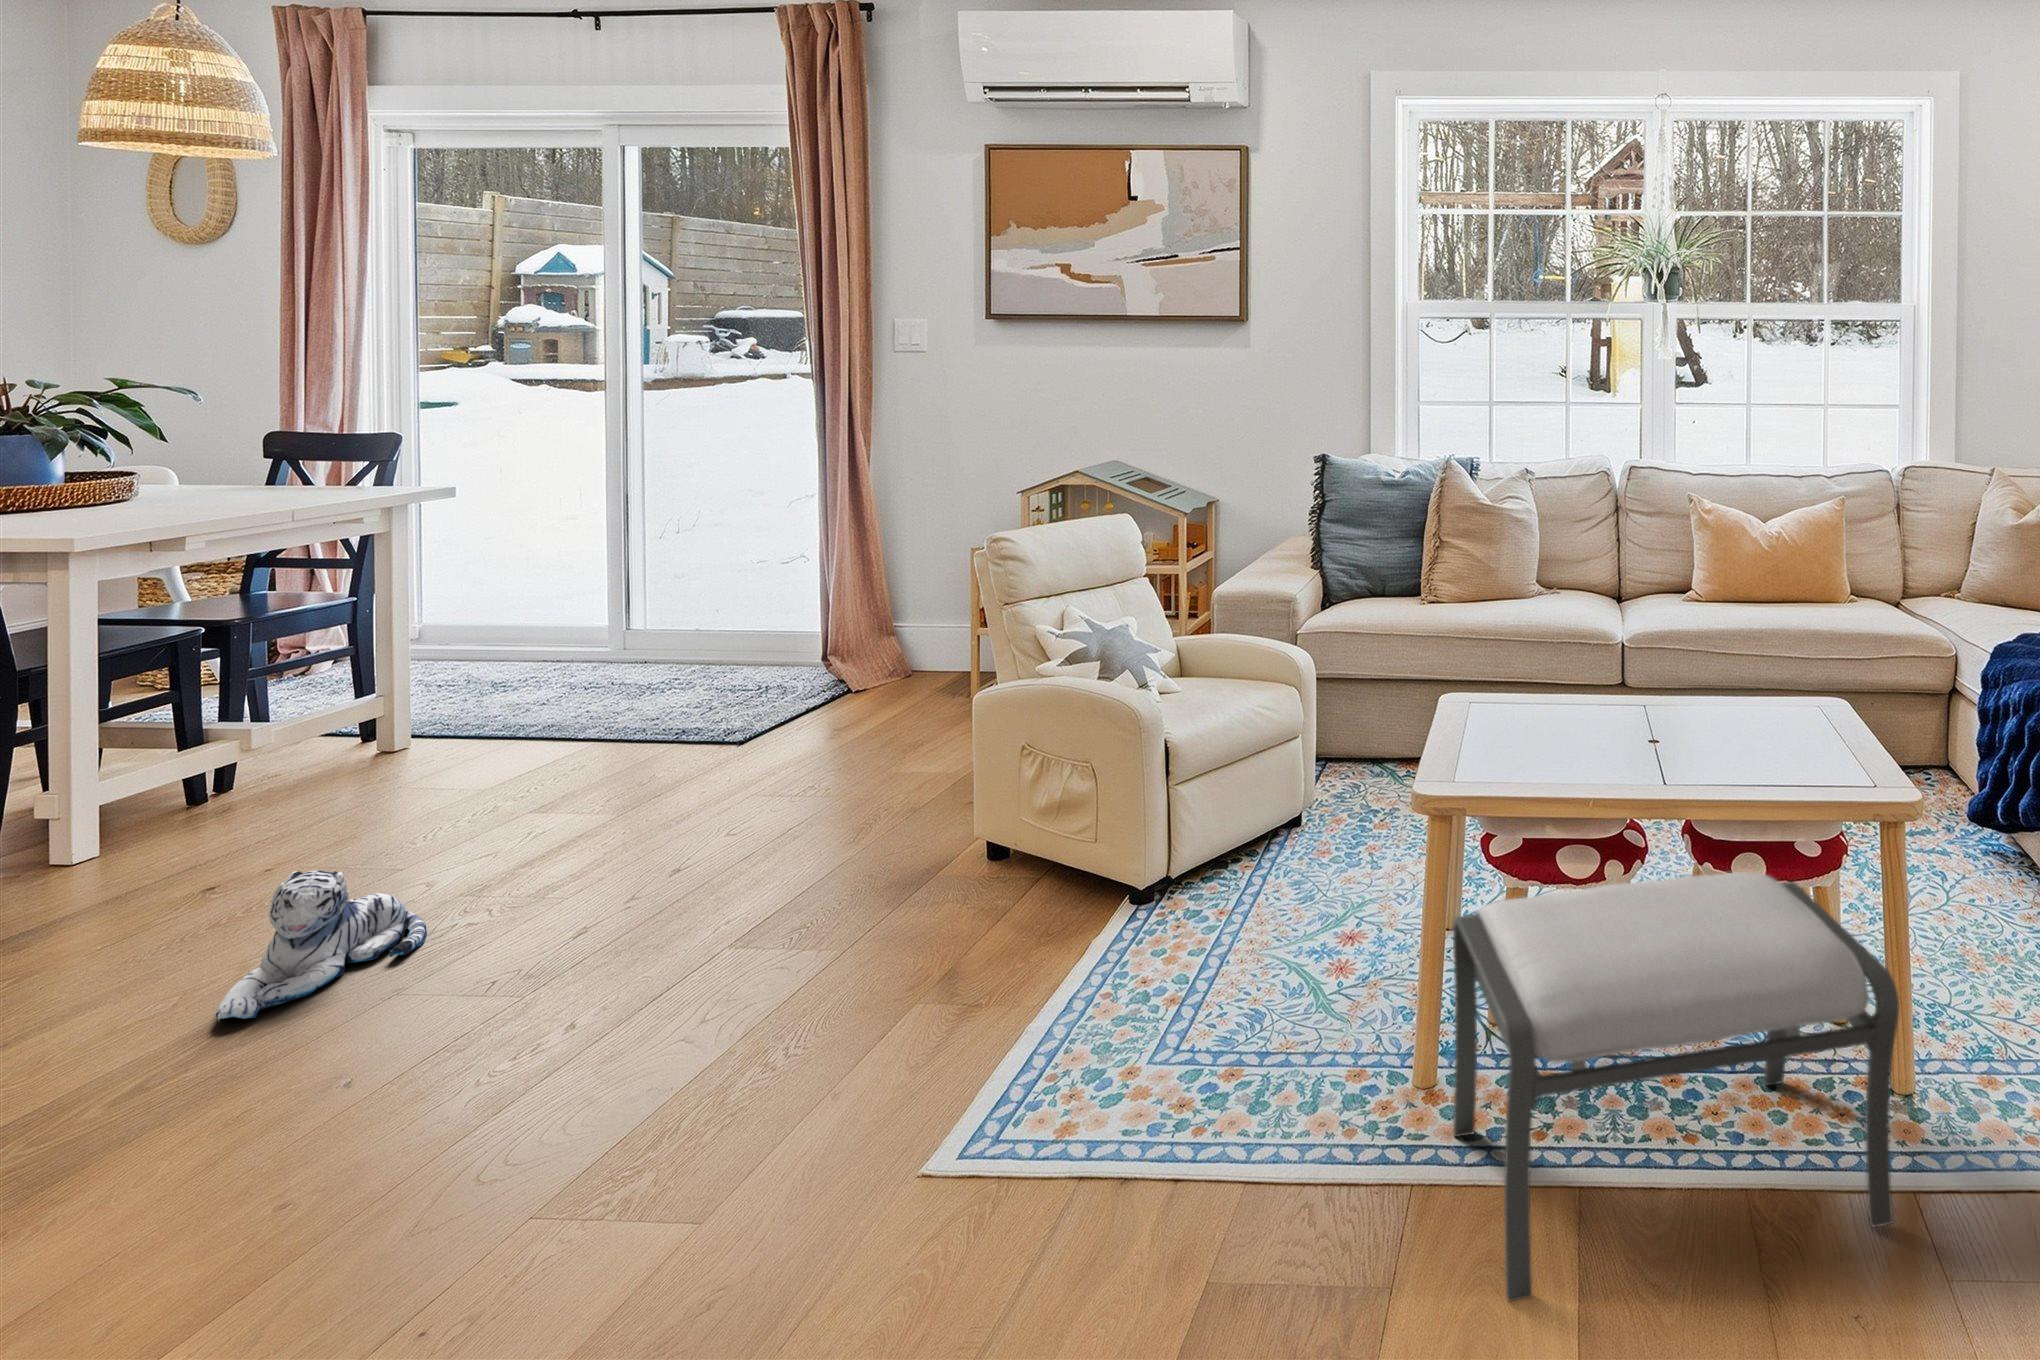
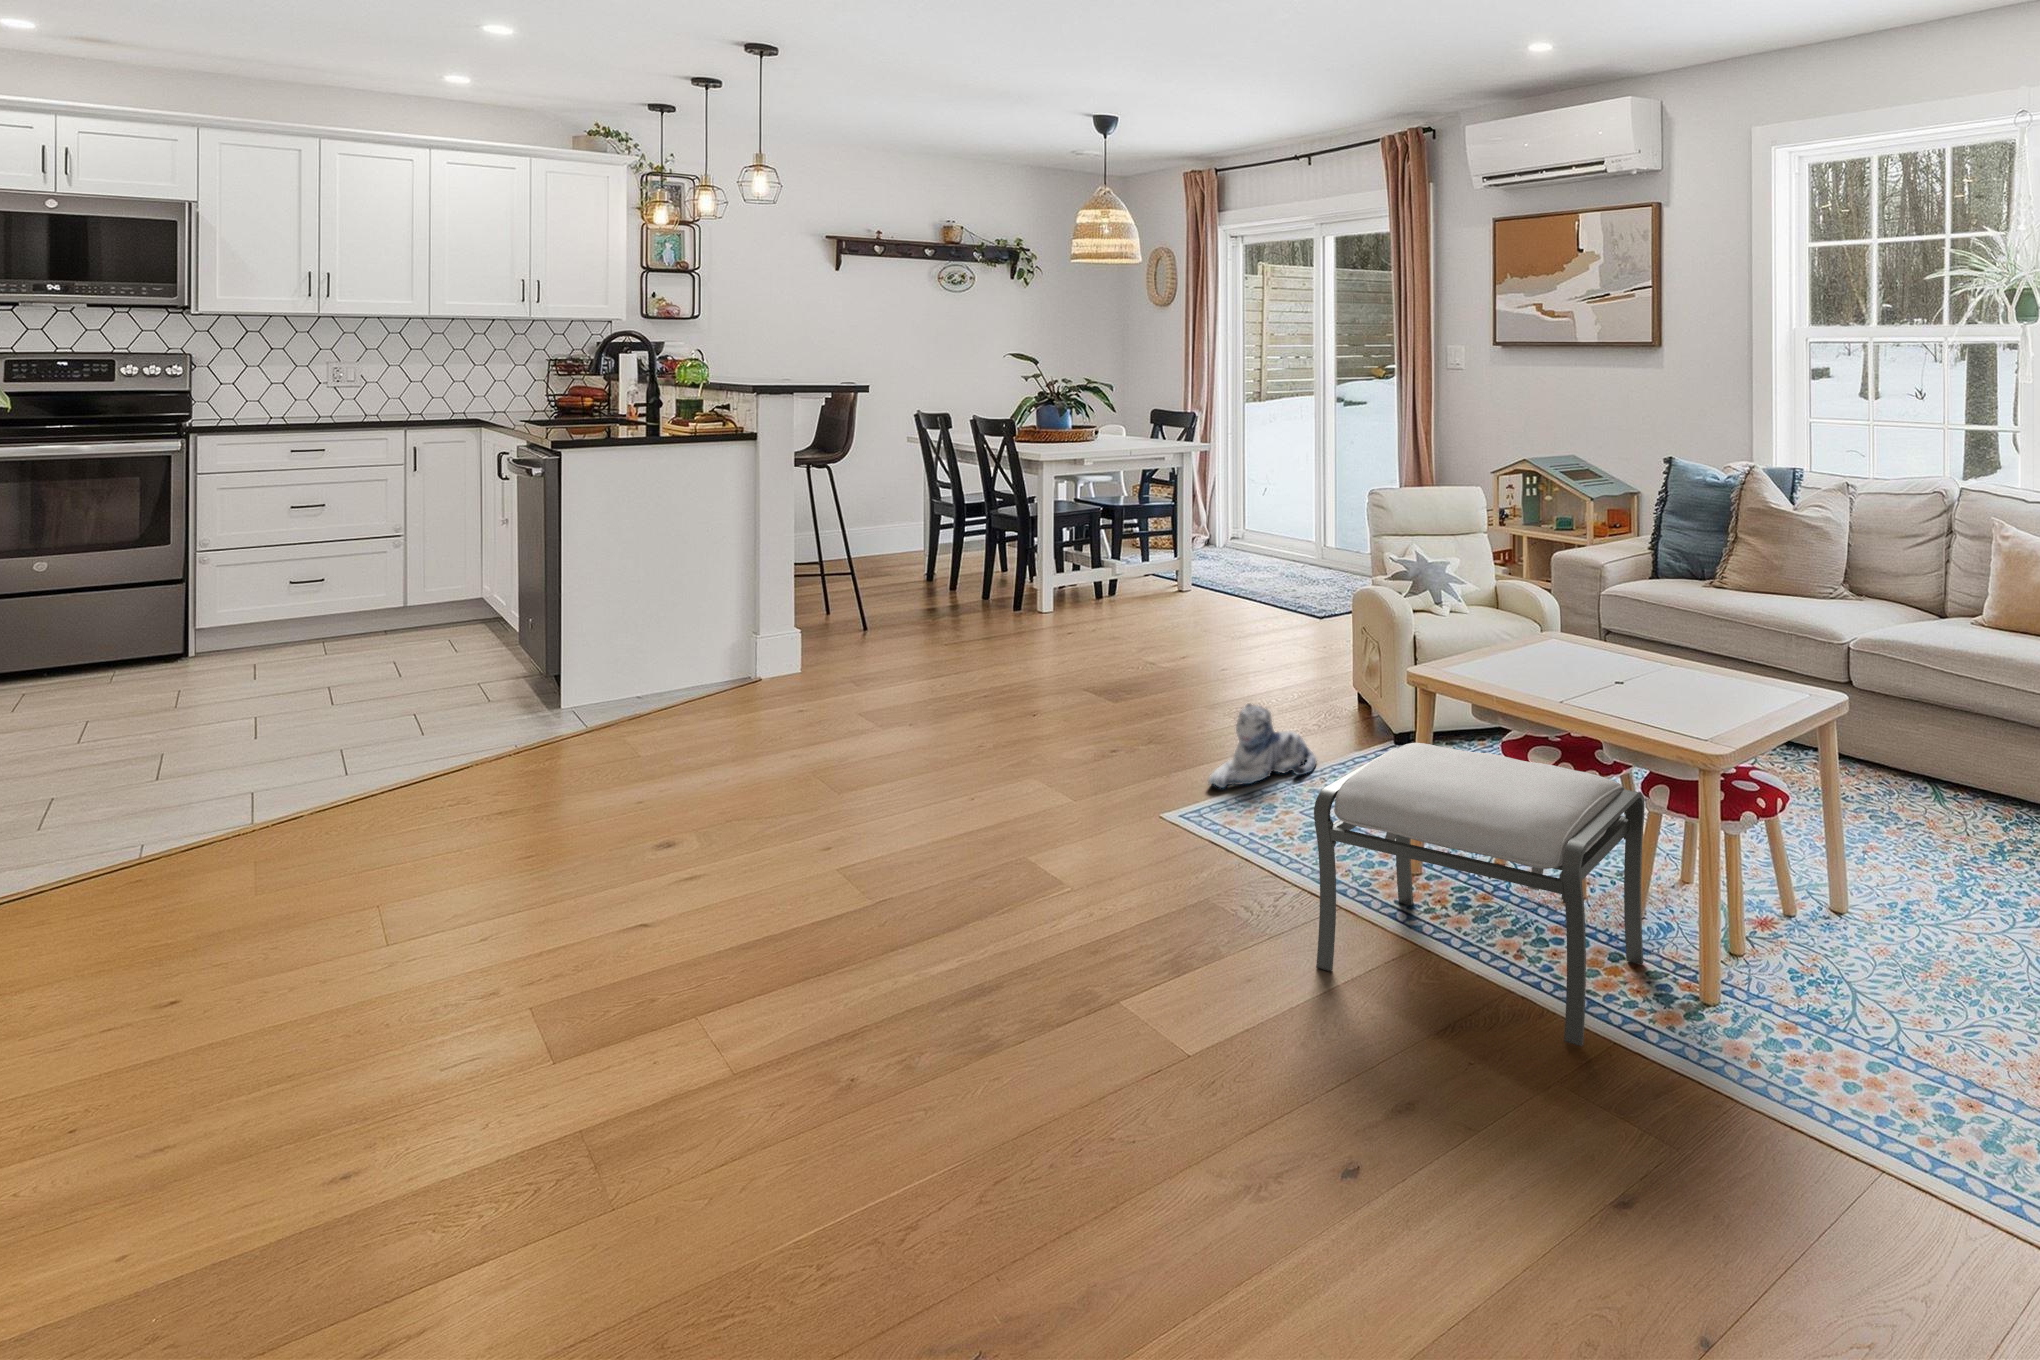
plush toy: present [216,870,427,1023] -> present [1208,703,1316,788]

